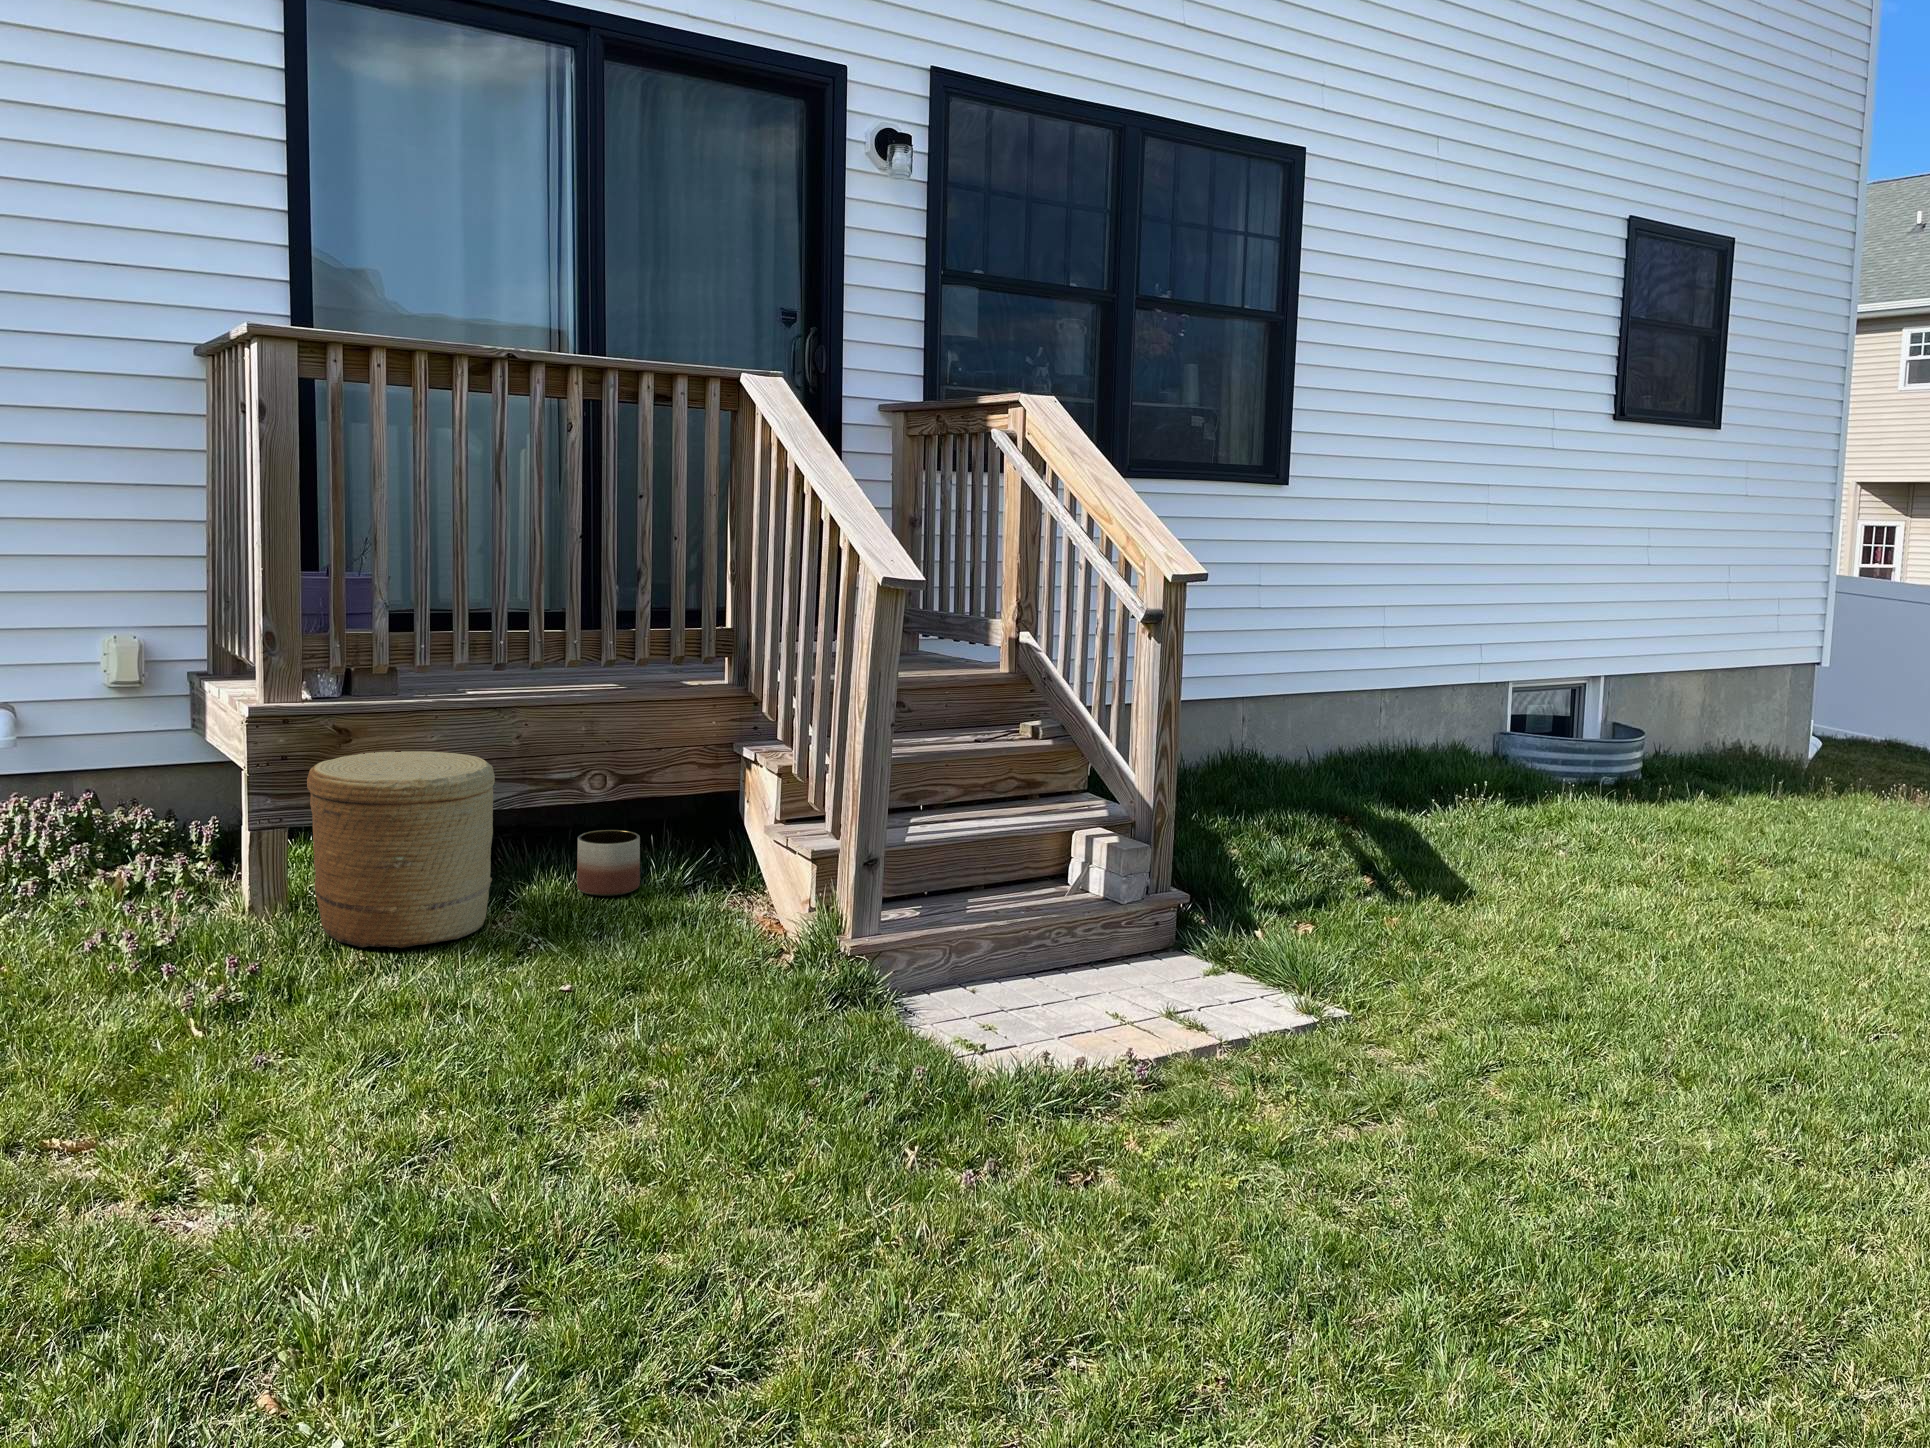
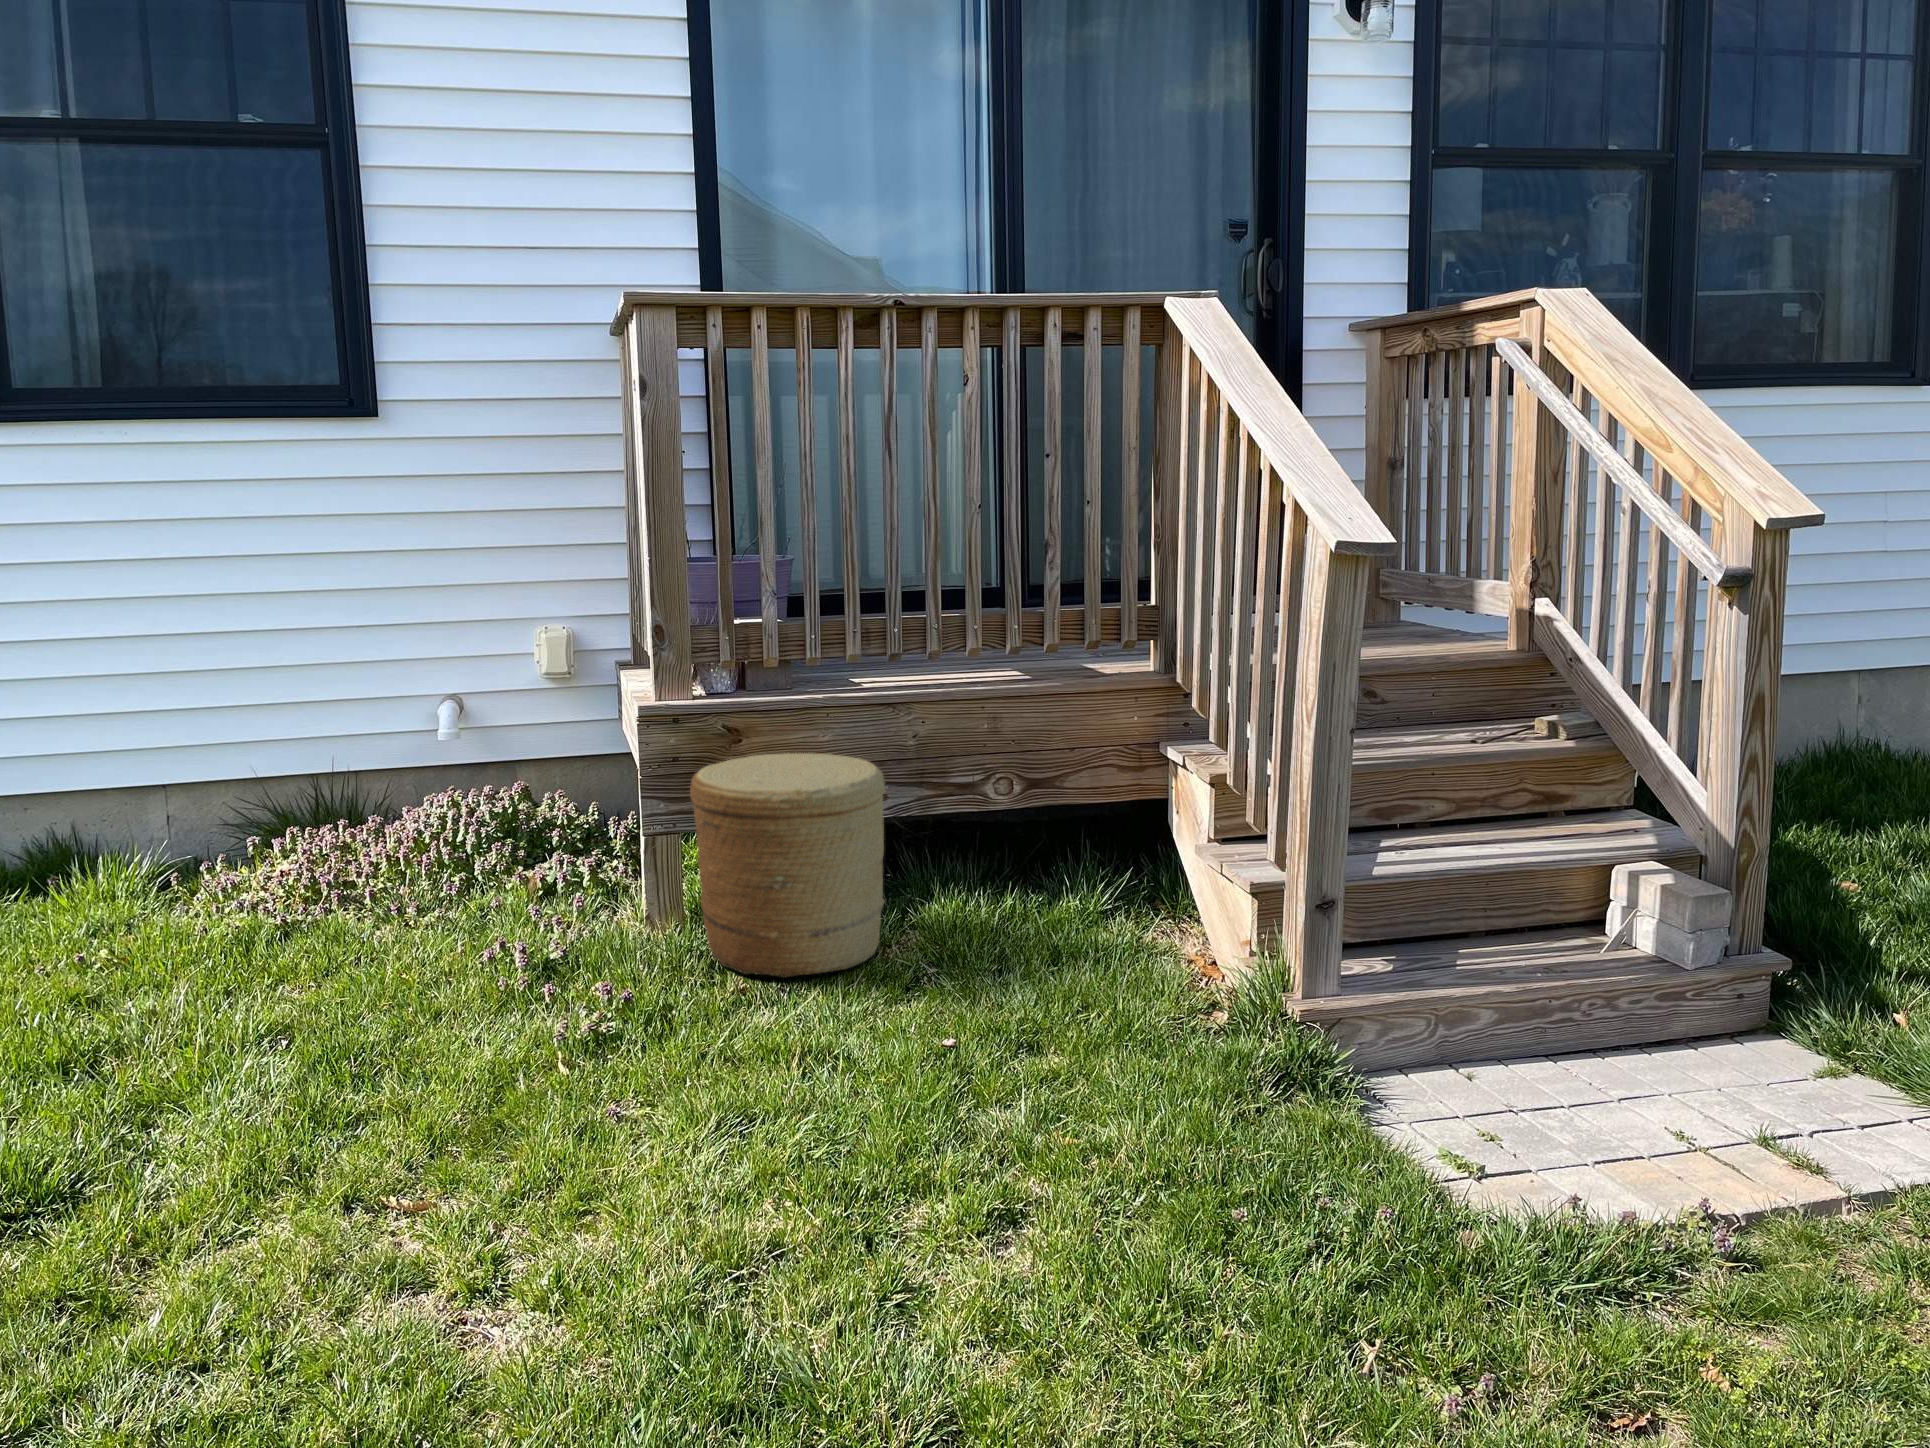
planter: present [577,830,640,896] -> none [984,844,1054,922]

